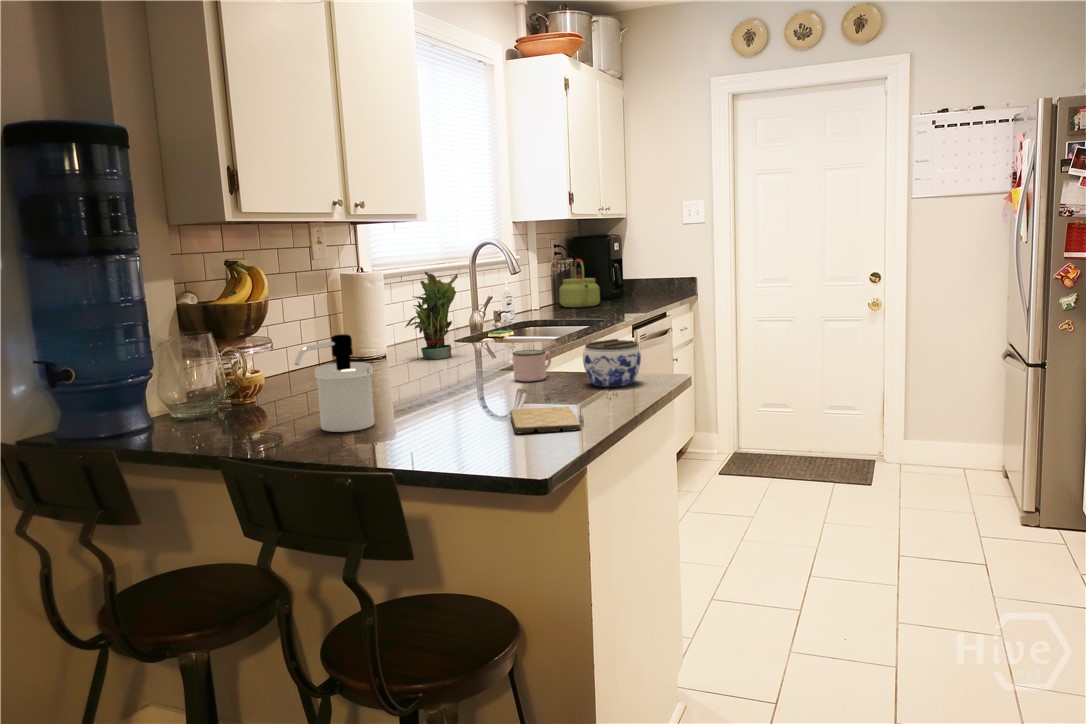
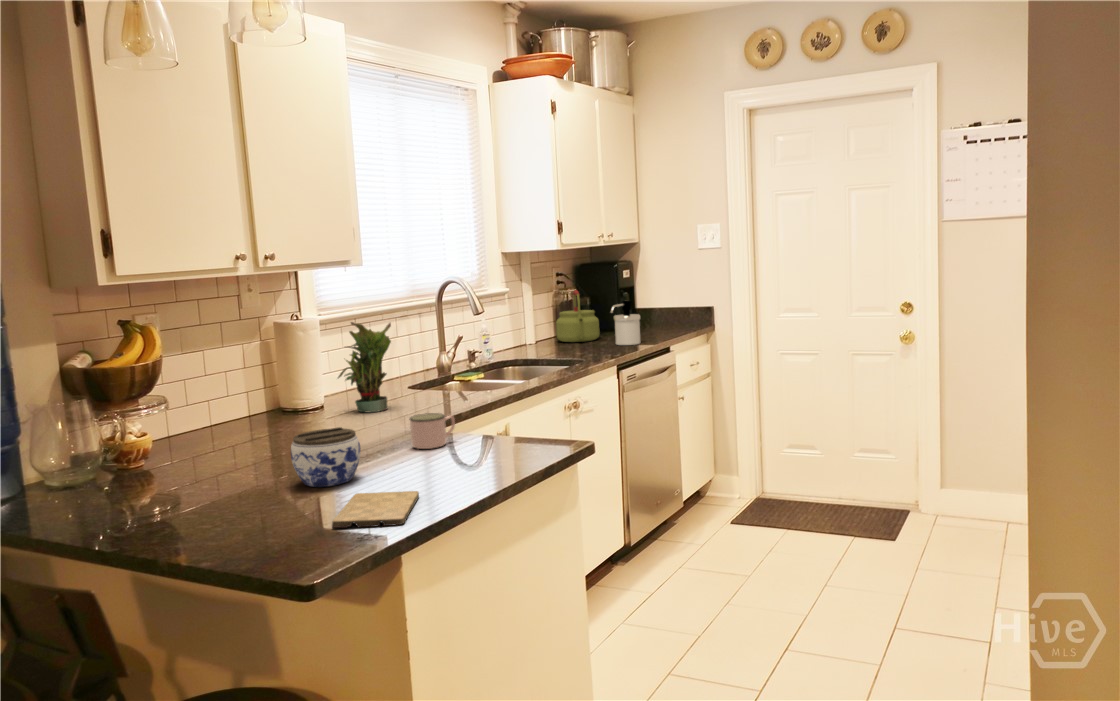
soap dispenser: present [295,334,375,432] -> present [611,301,640,345]
jar: present [583,339,641,387] -> present [291,427,361,487]

